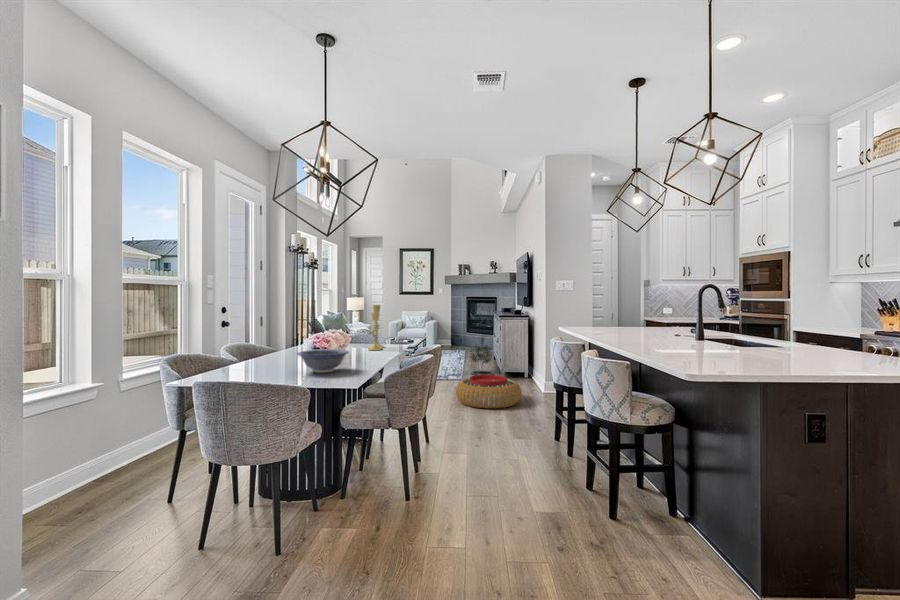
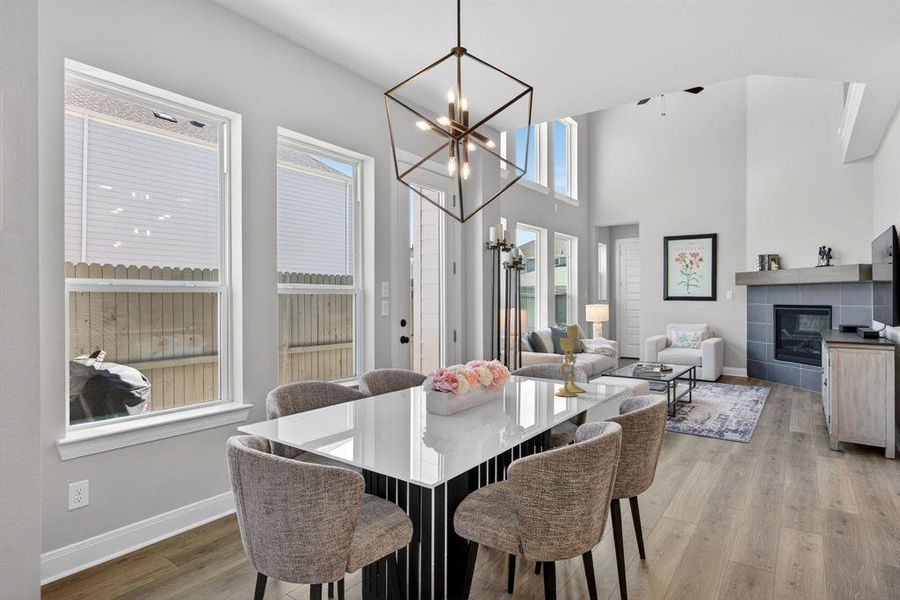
potted tree: present [470,337,493,375] -> none [762,366,816,438]
decorative bowl: present [298,349,349,373] -> none [408,398,484,437]
pouf: present [456,375,522,408] -> none [724,444,860,513]

